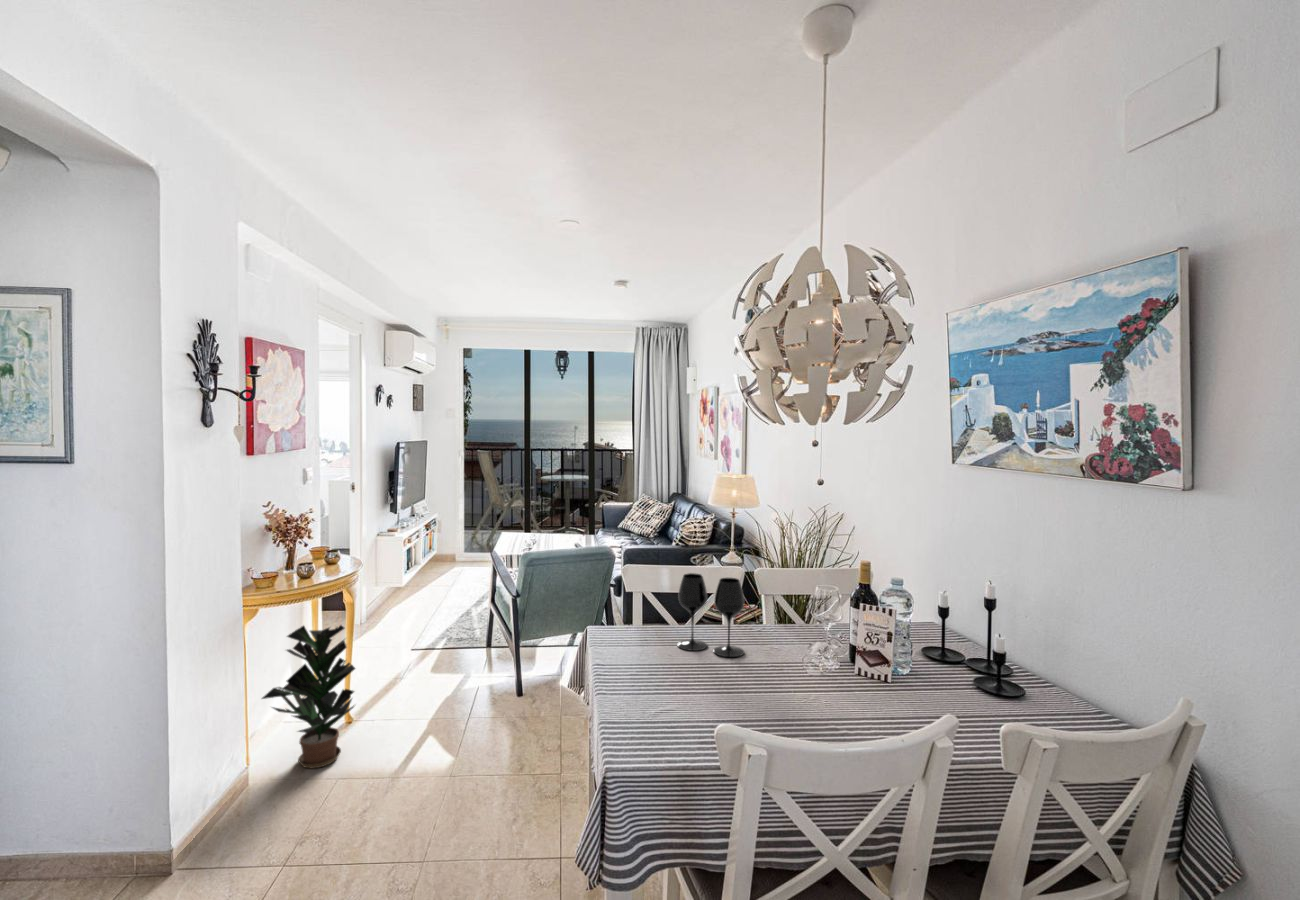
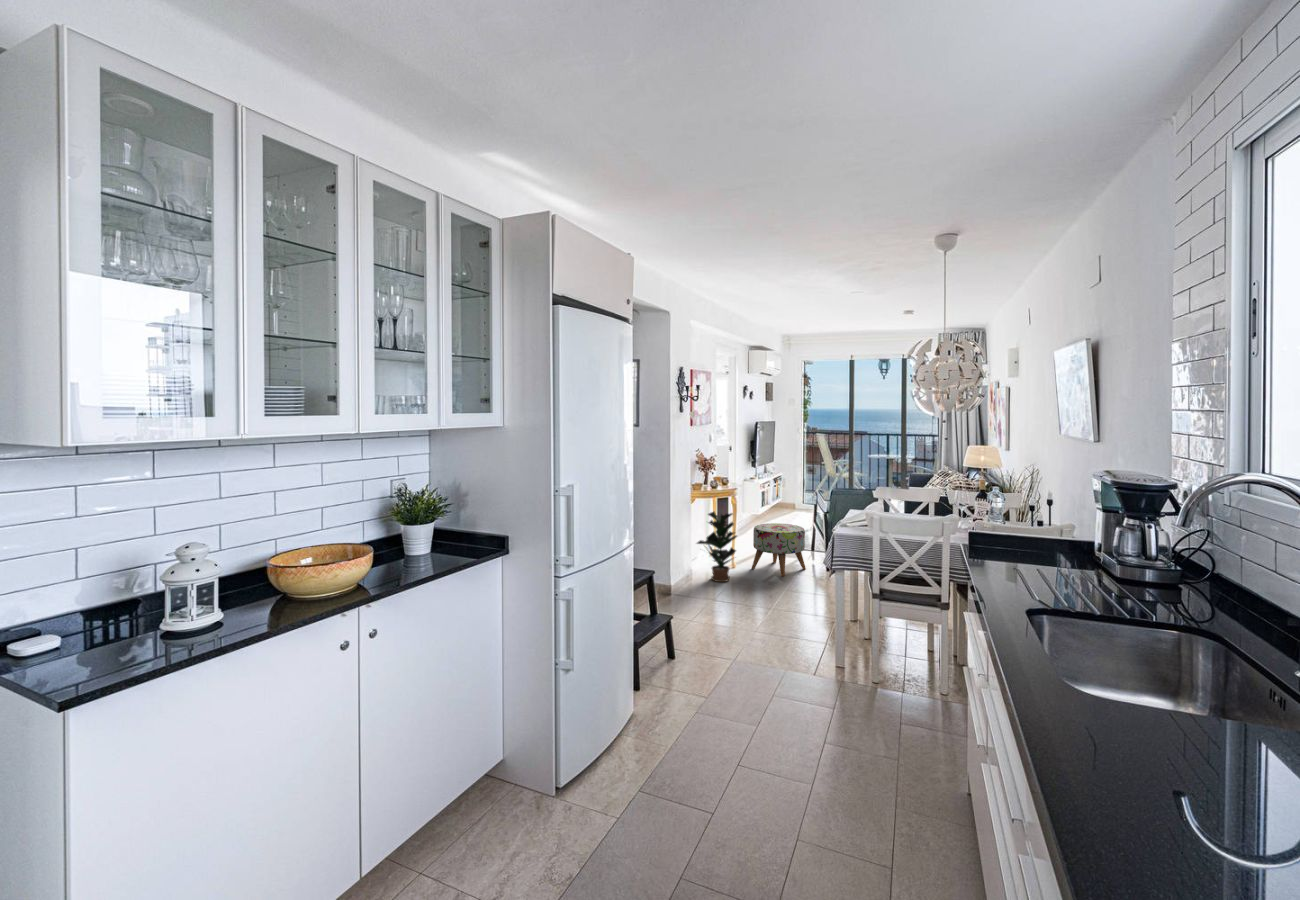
wine glass: present [677,573,744,657] -> none [896,484,931,525]
ottoman: none [387,617,484,720] -> present [752,523,806,576]

